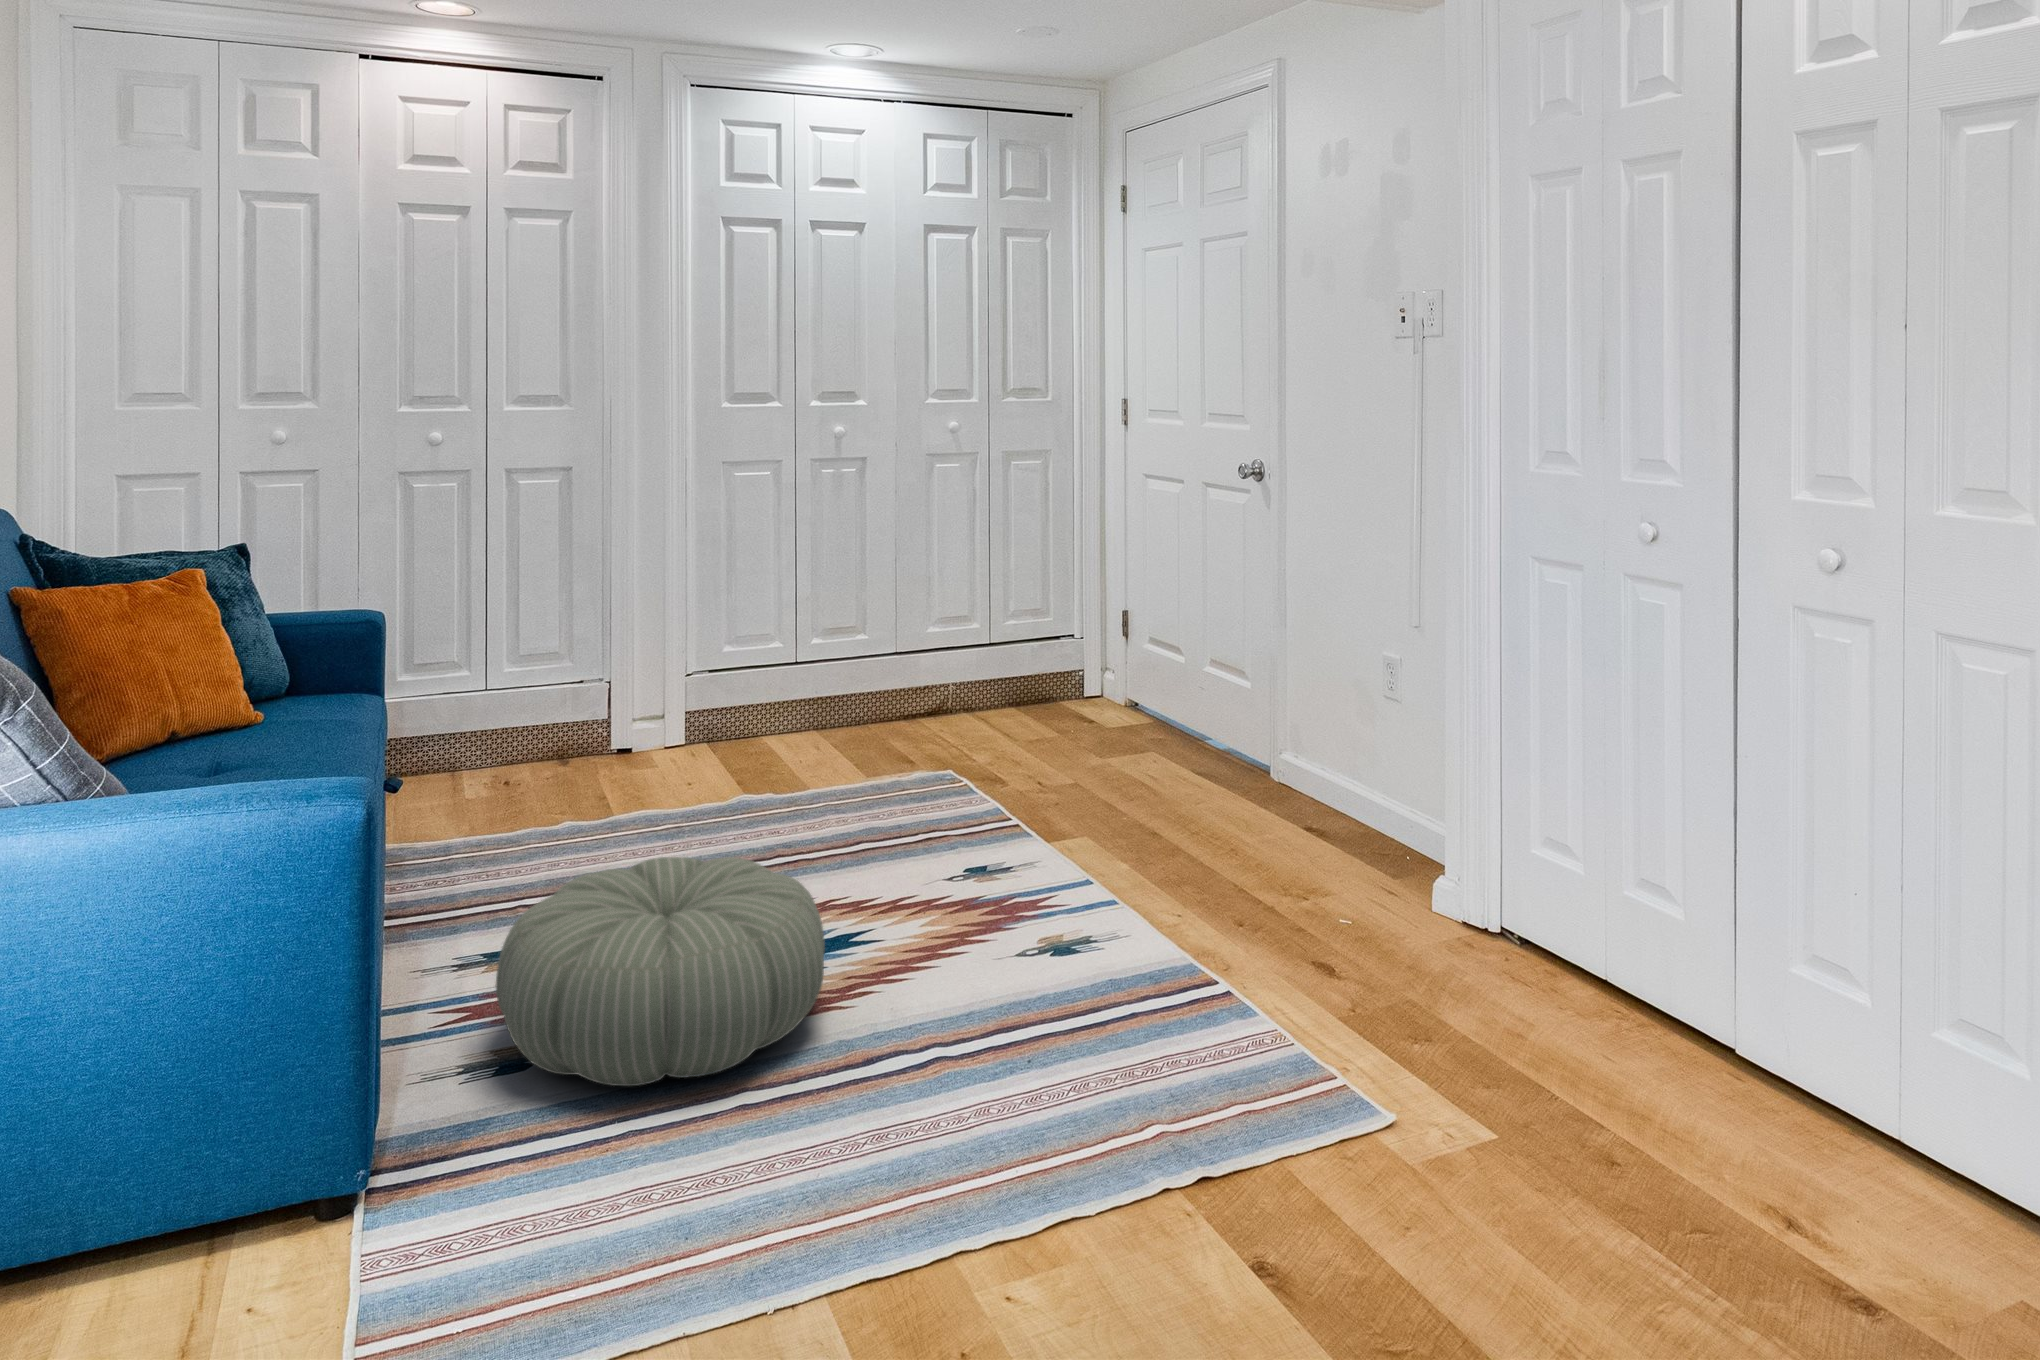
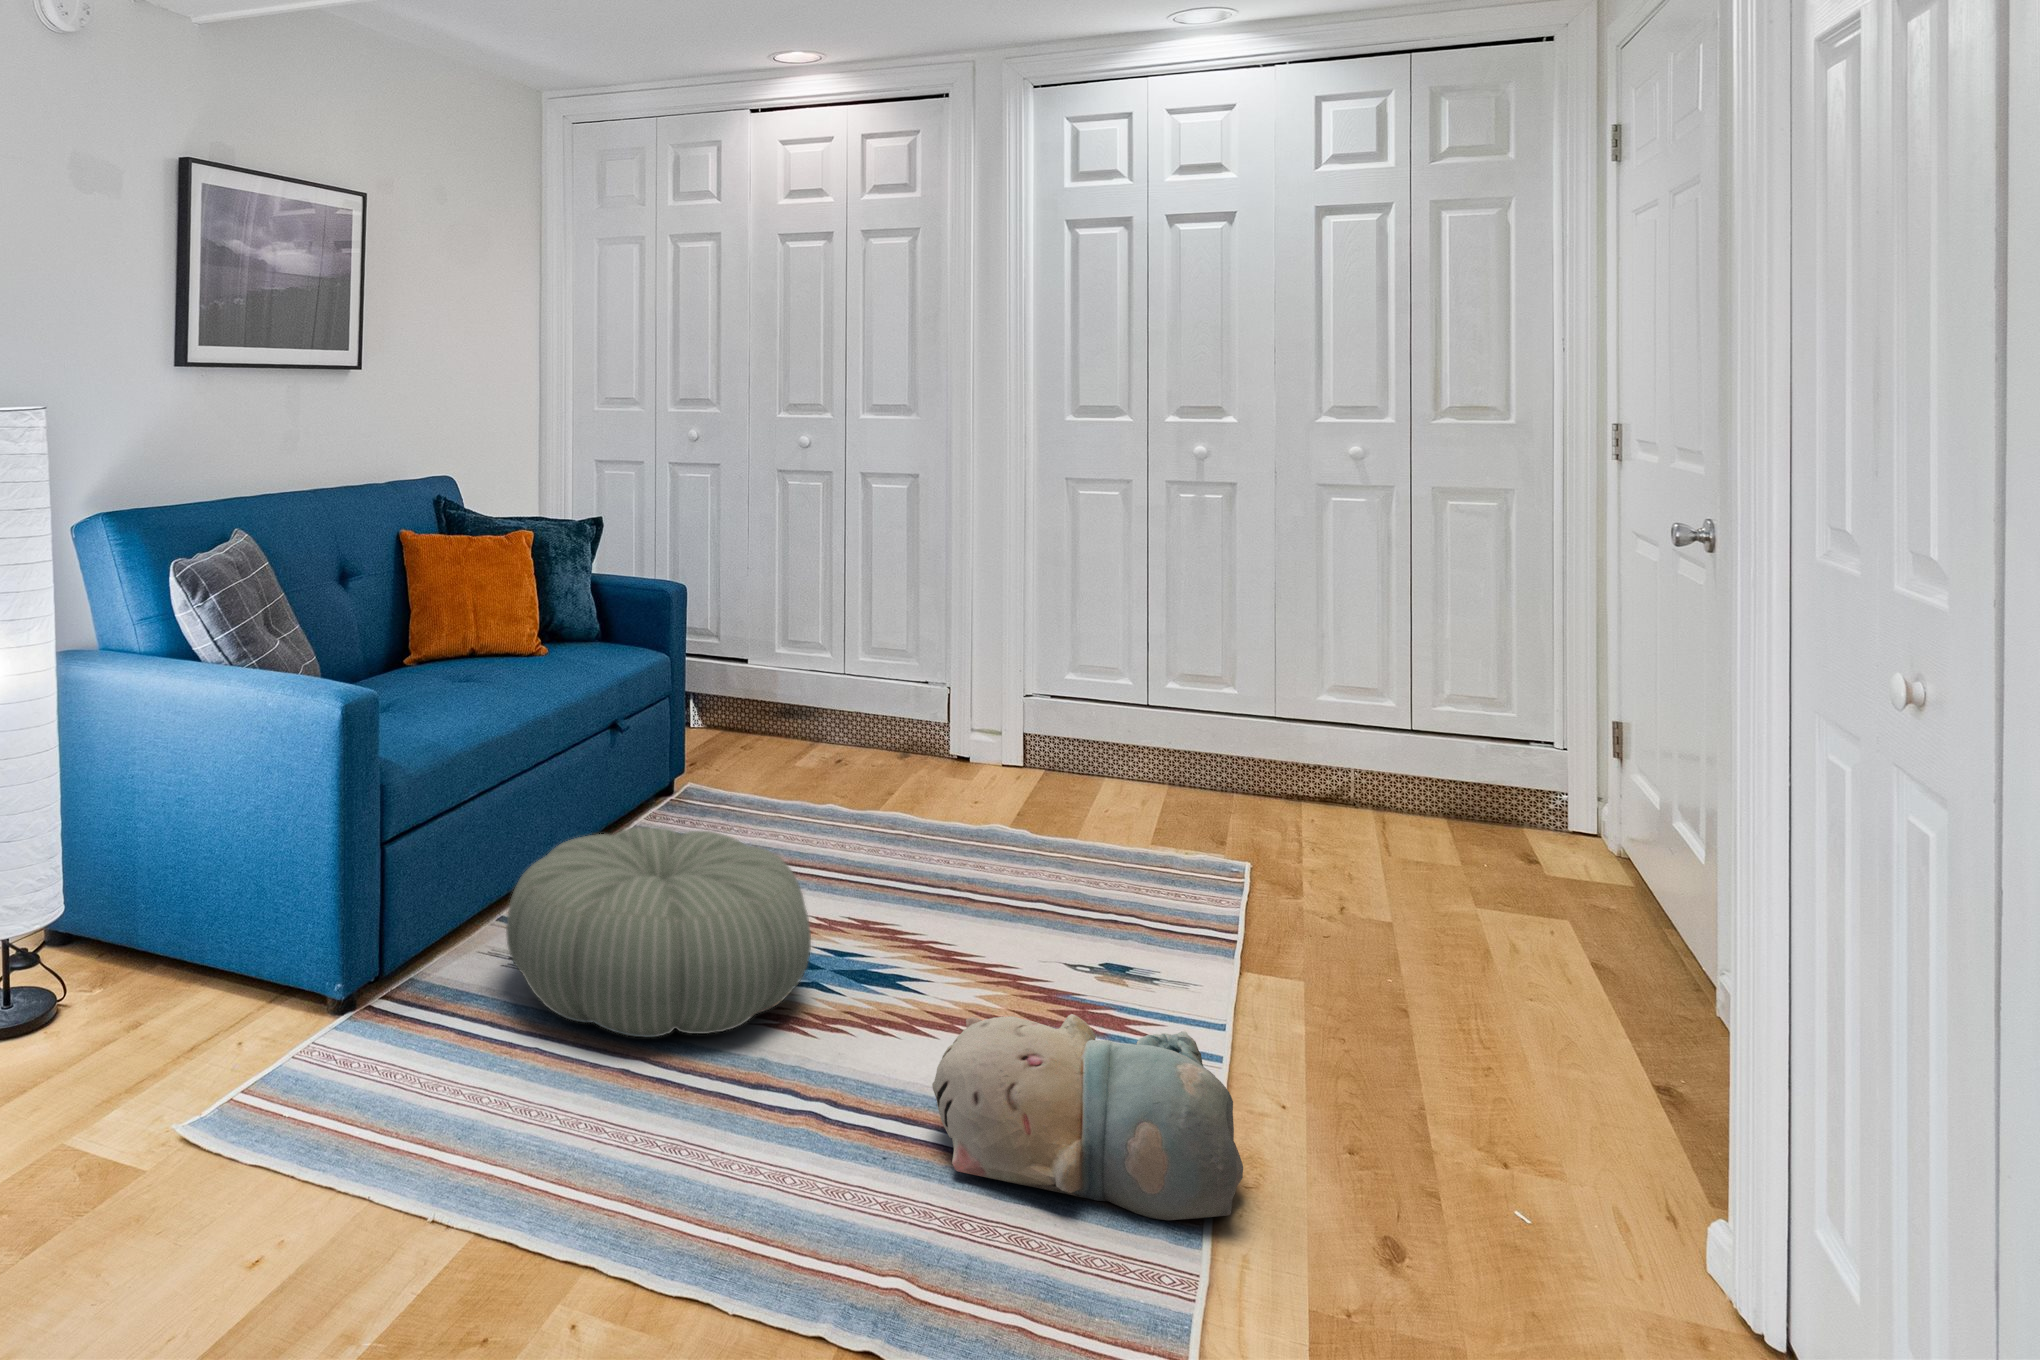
plush toy: none [1026,884,1258,1048] -> present [932,1014,1243,1220]

